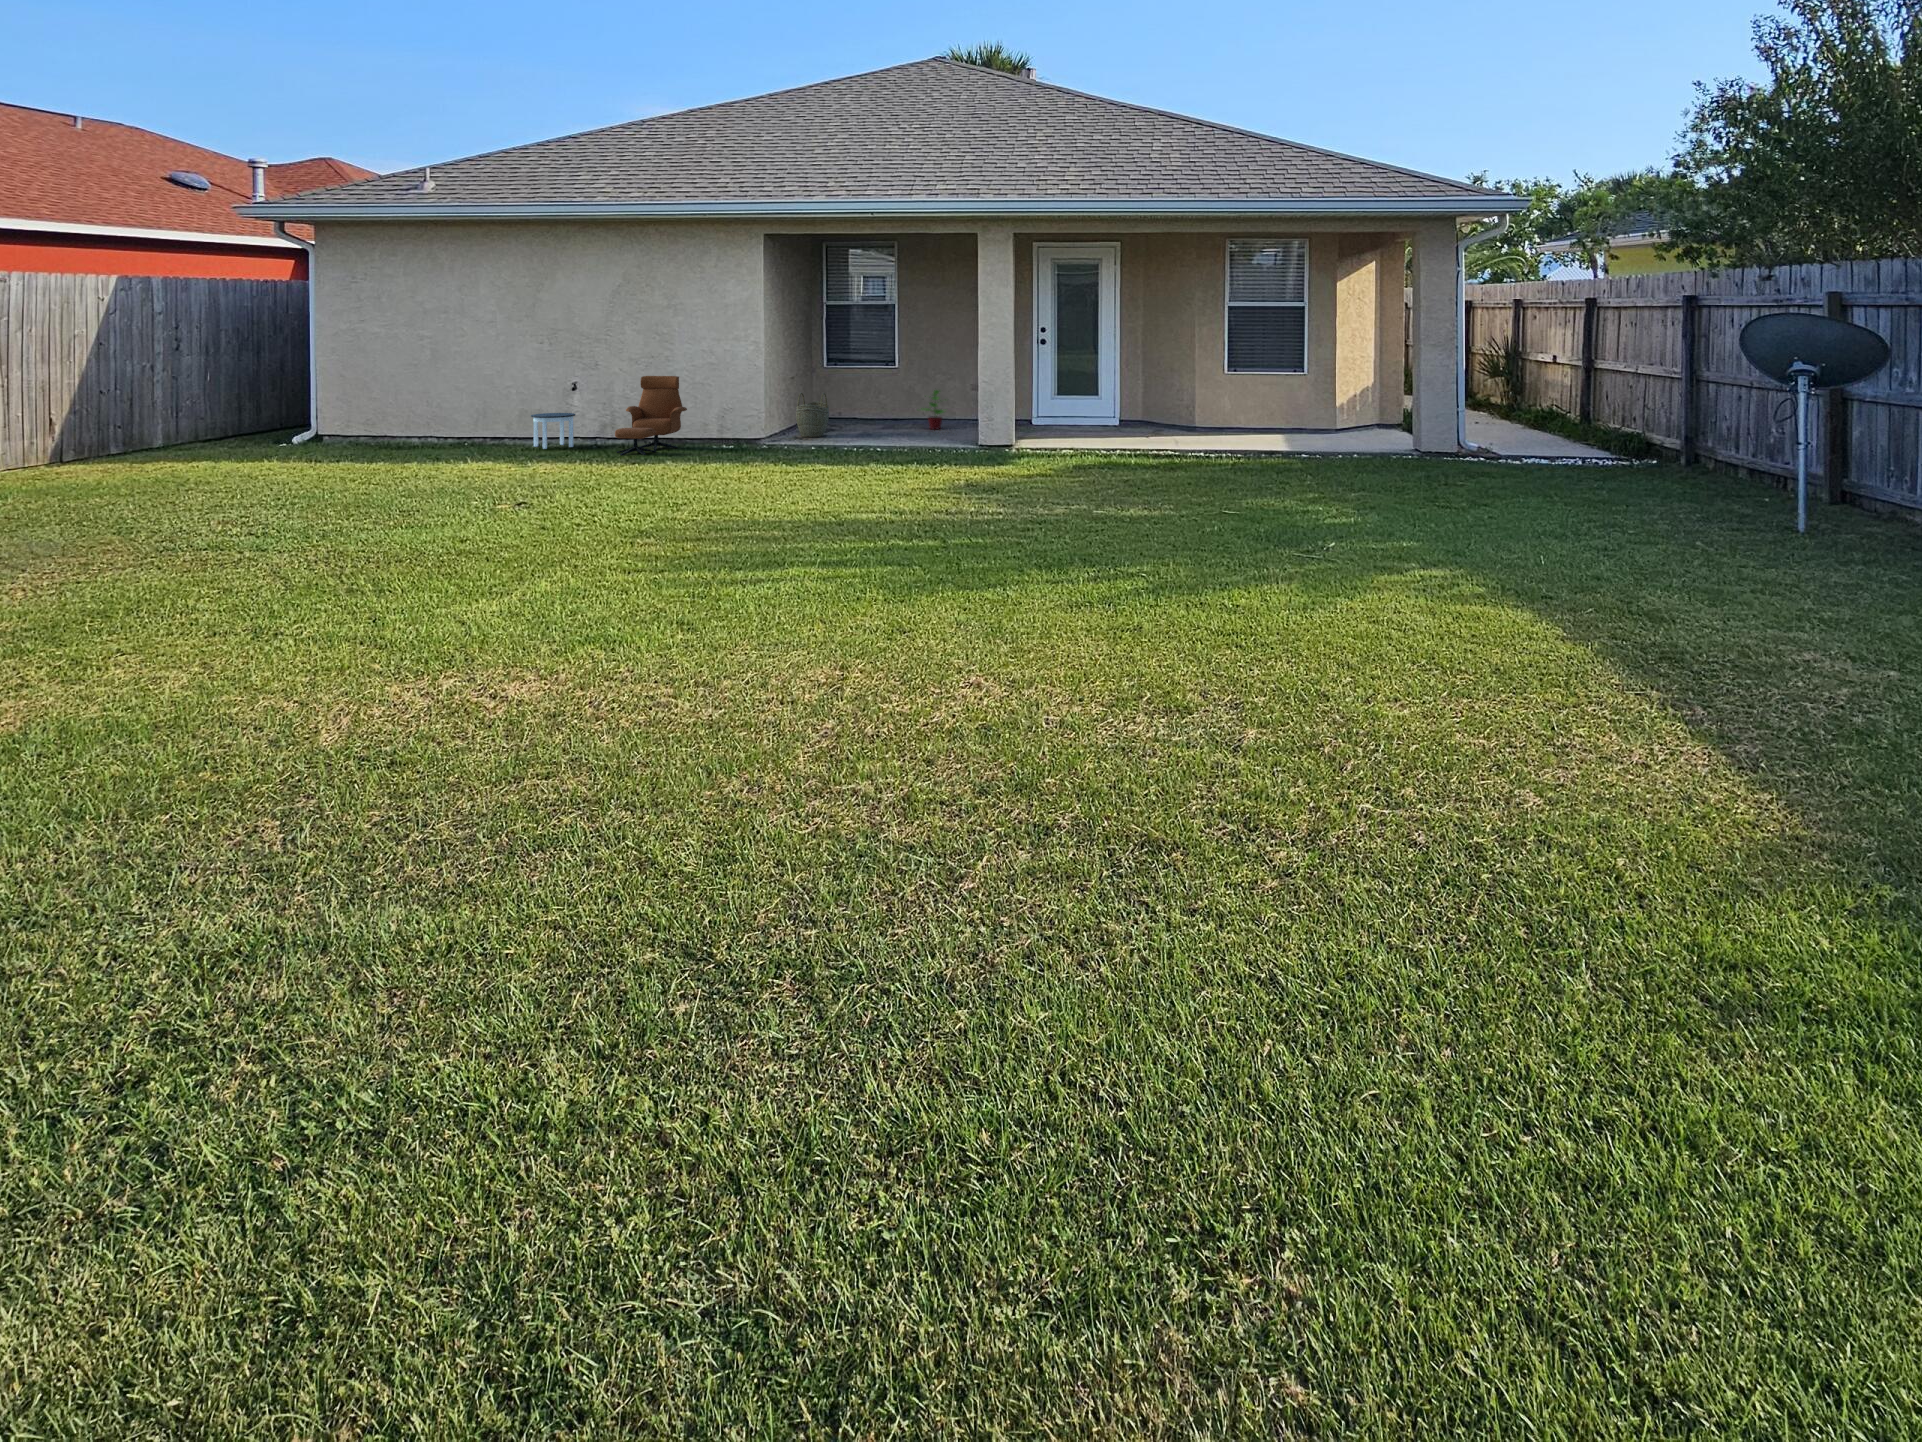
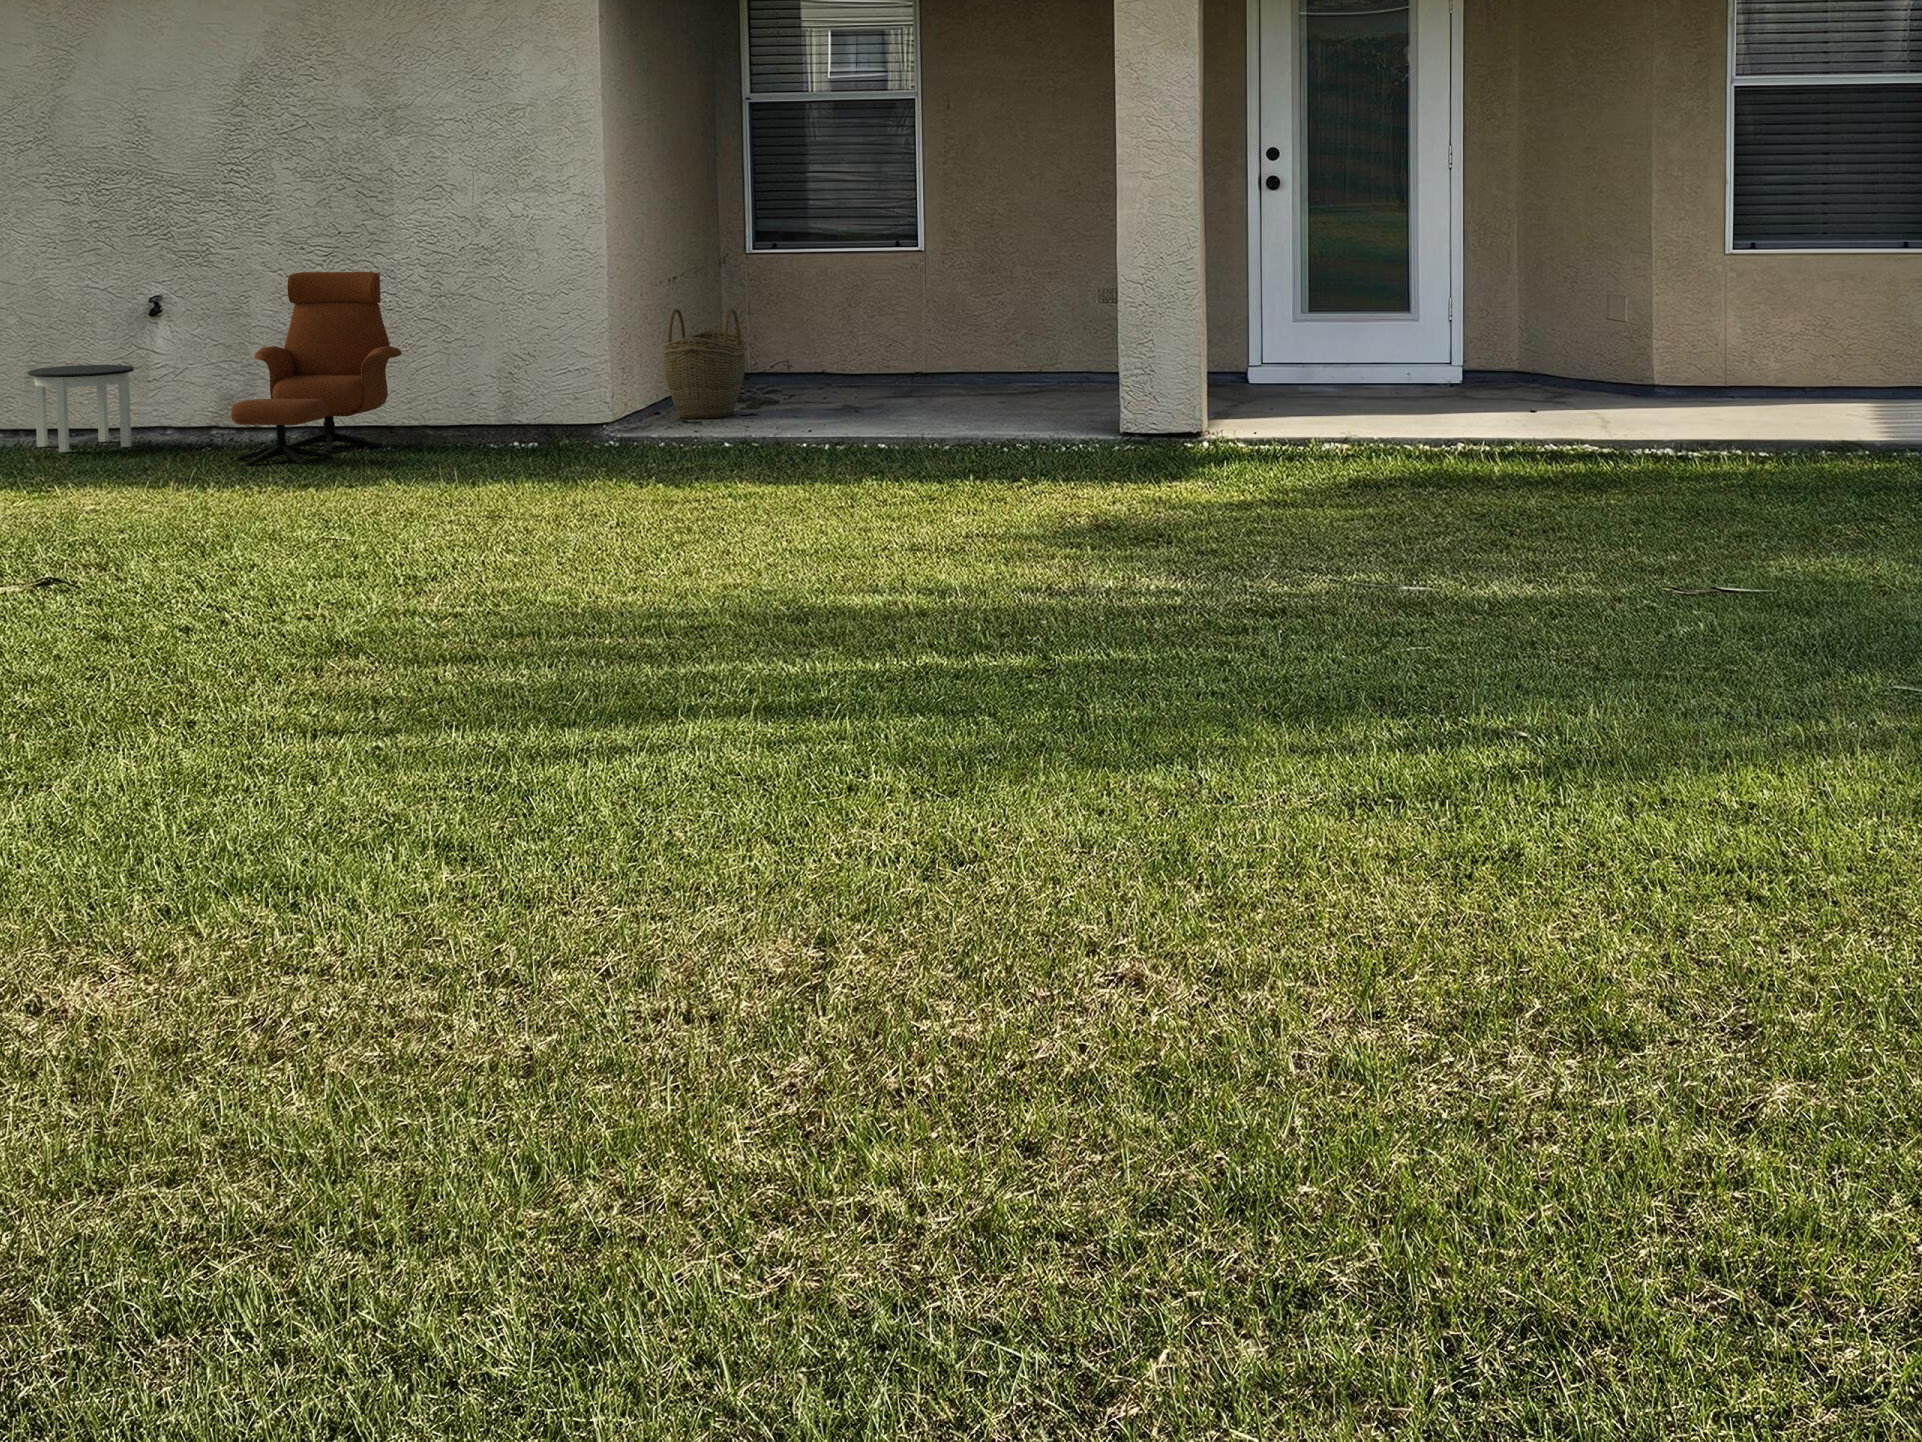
potted plant: present [921,390,944,429] -> none [959,292,1040,395]

